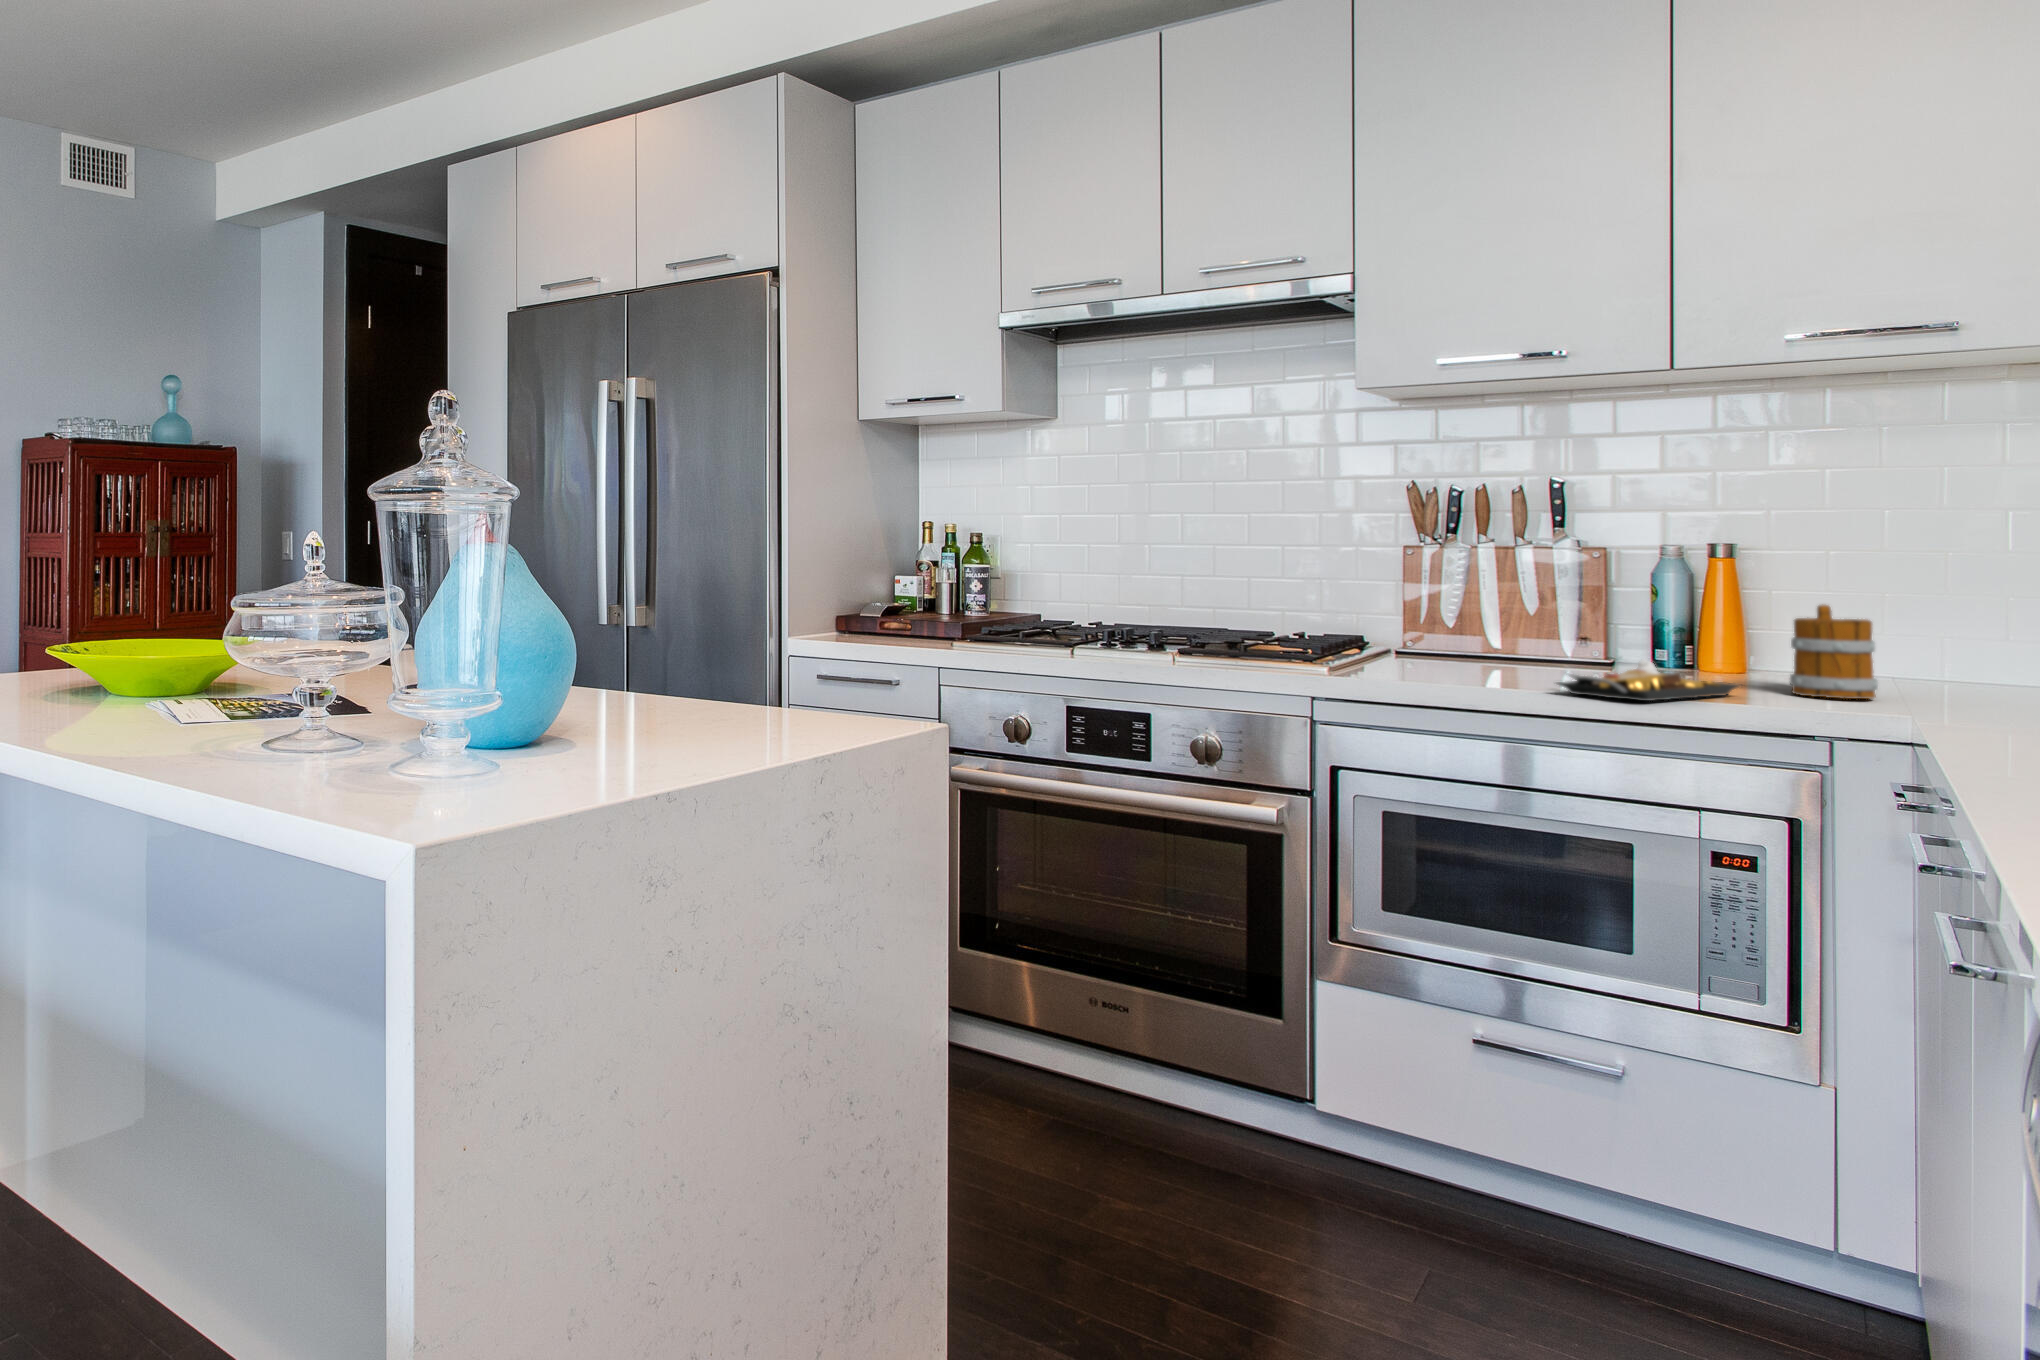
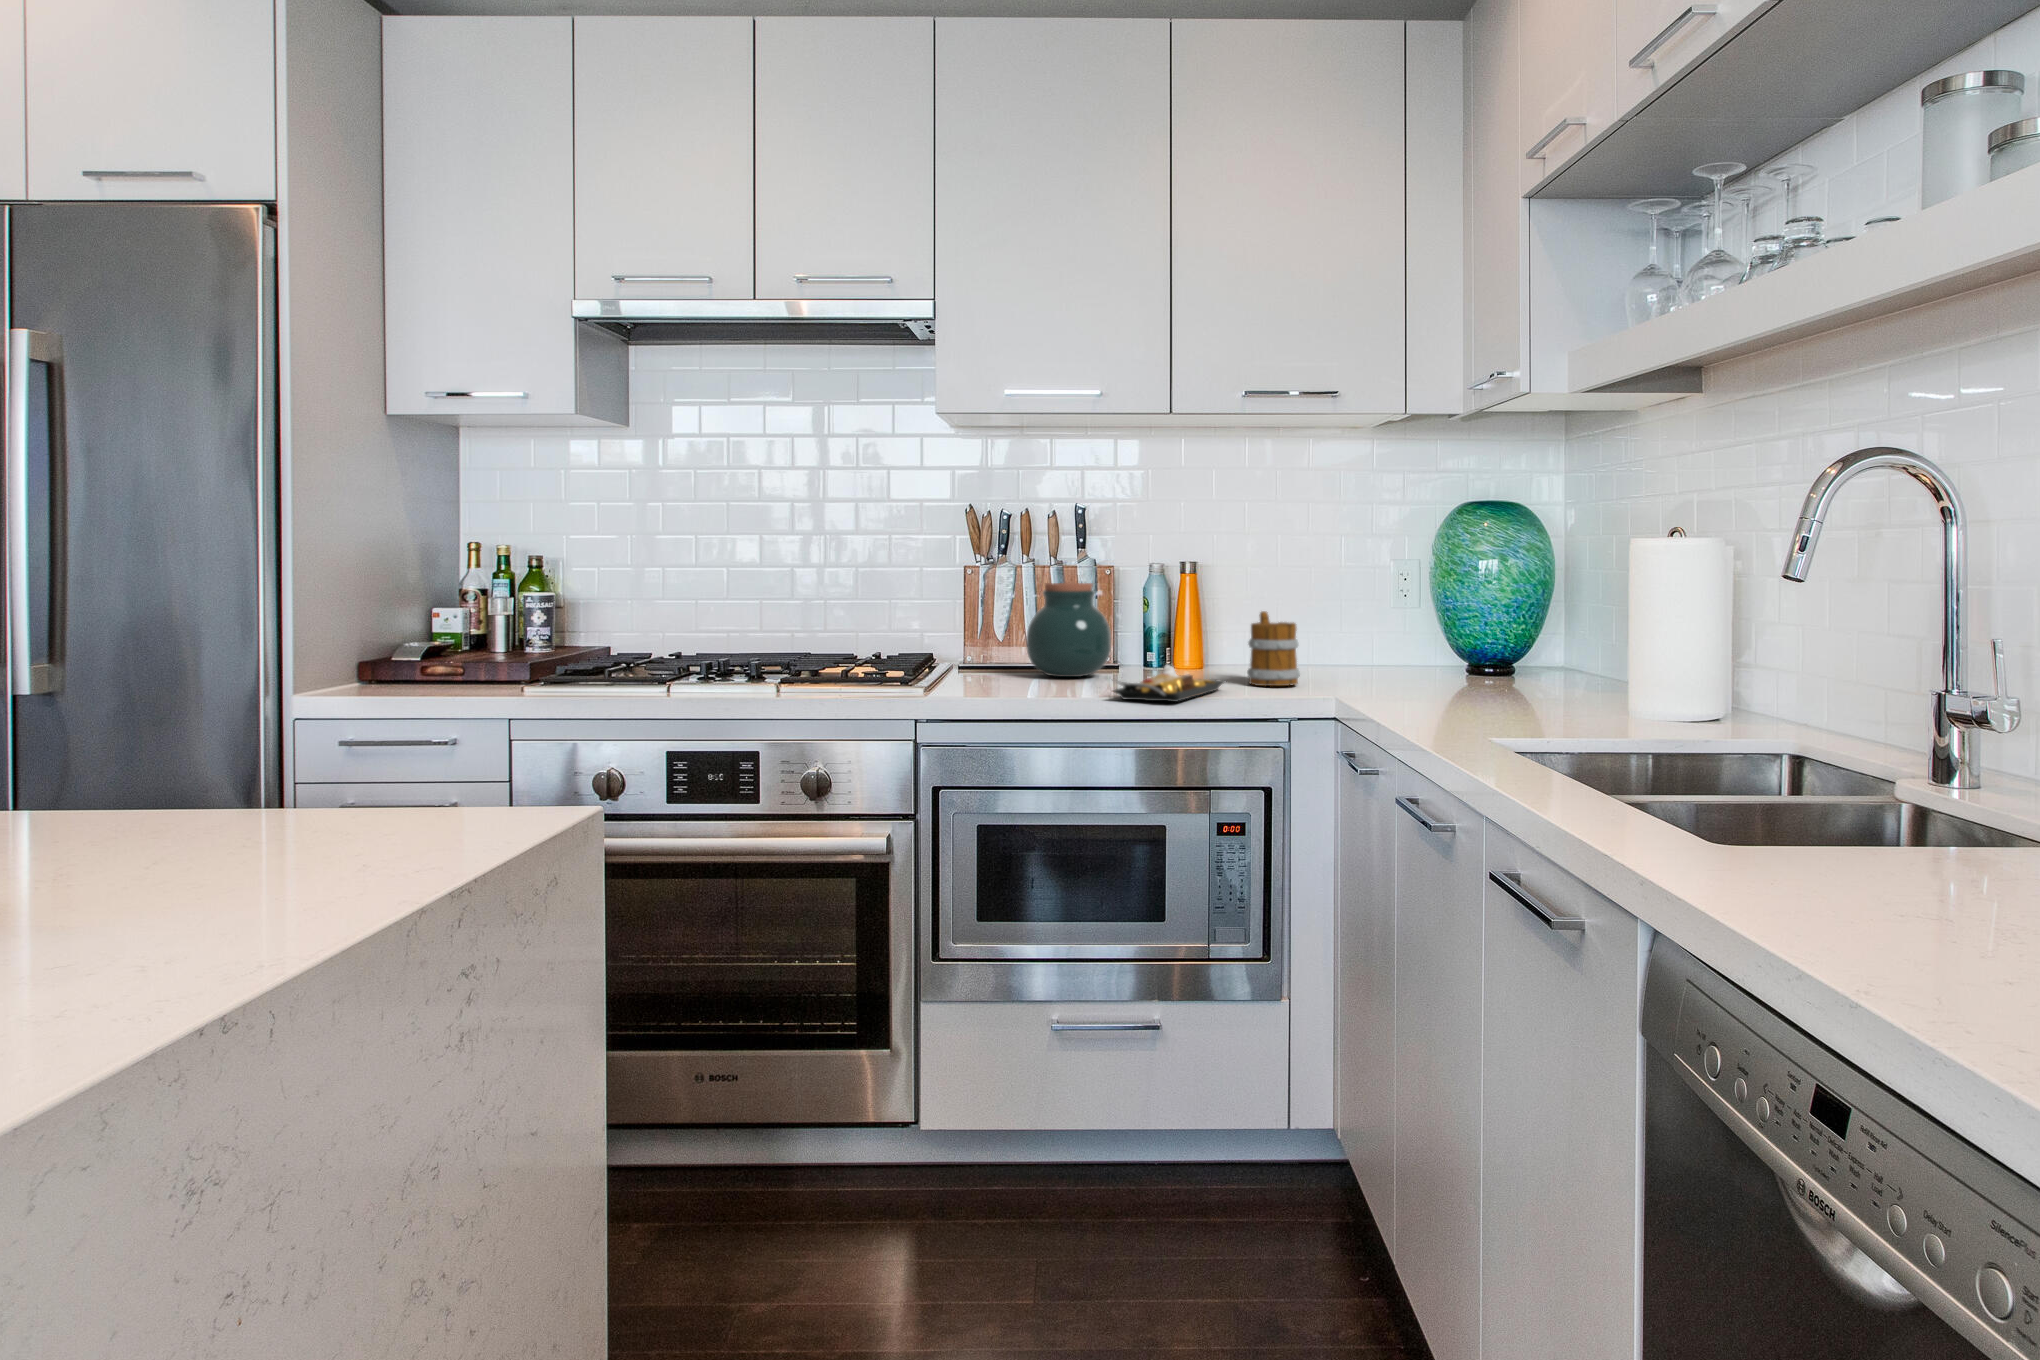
jar: none [1469,565,1585,669] -> present [1026,583,1111,677]

